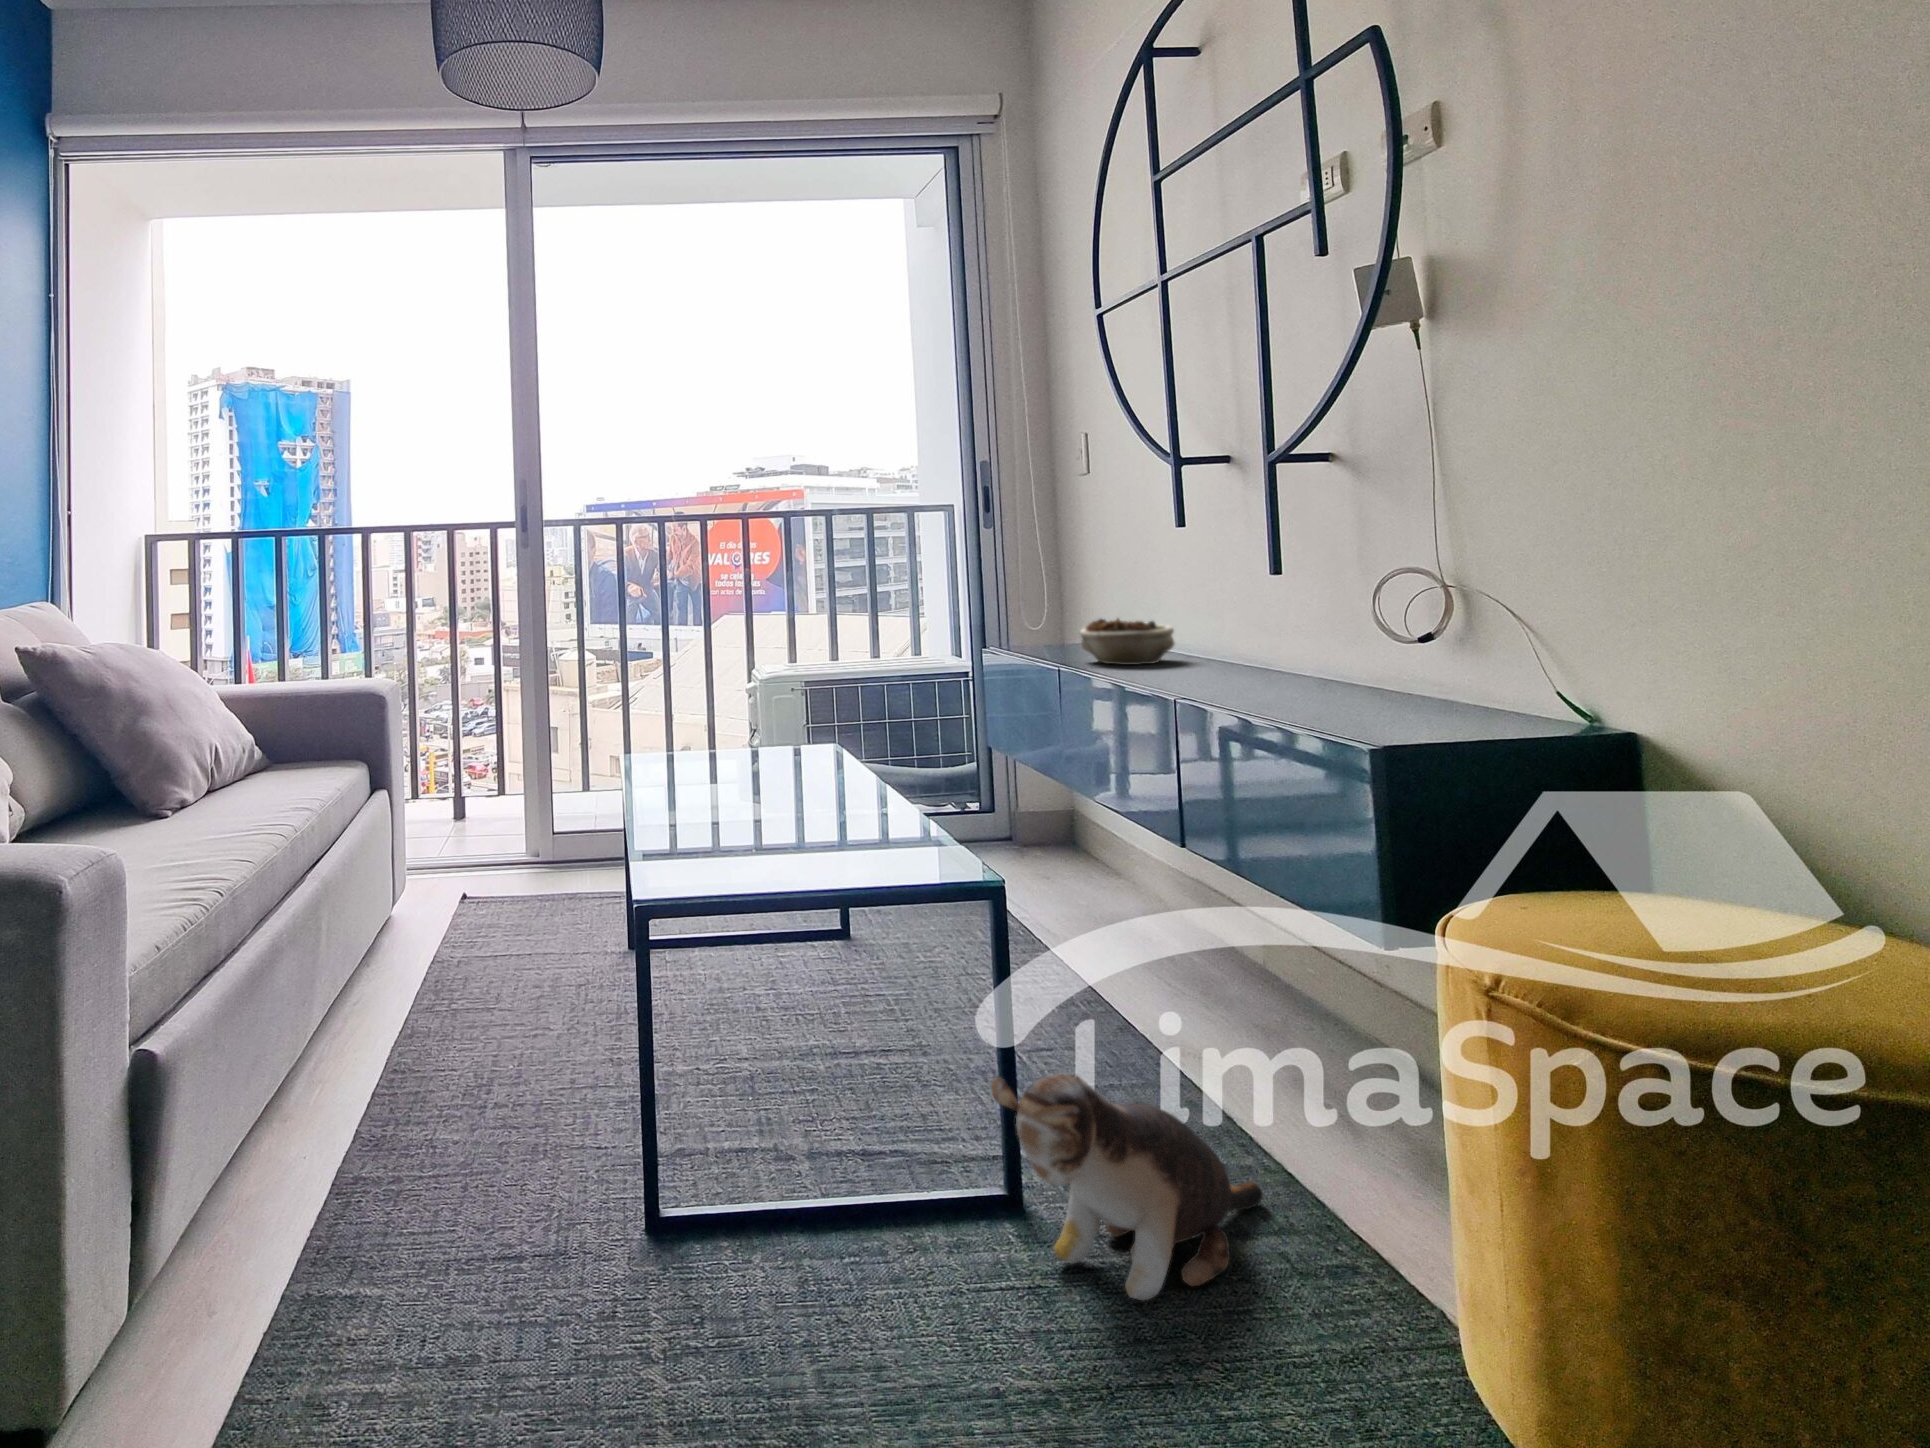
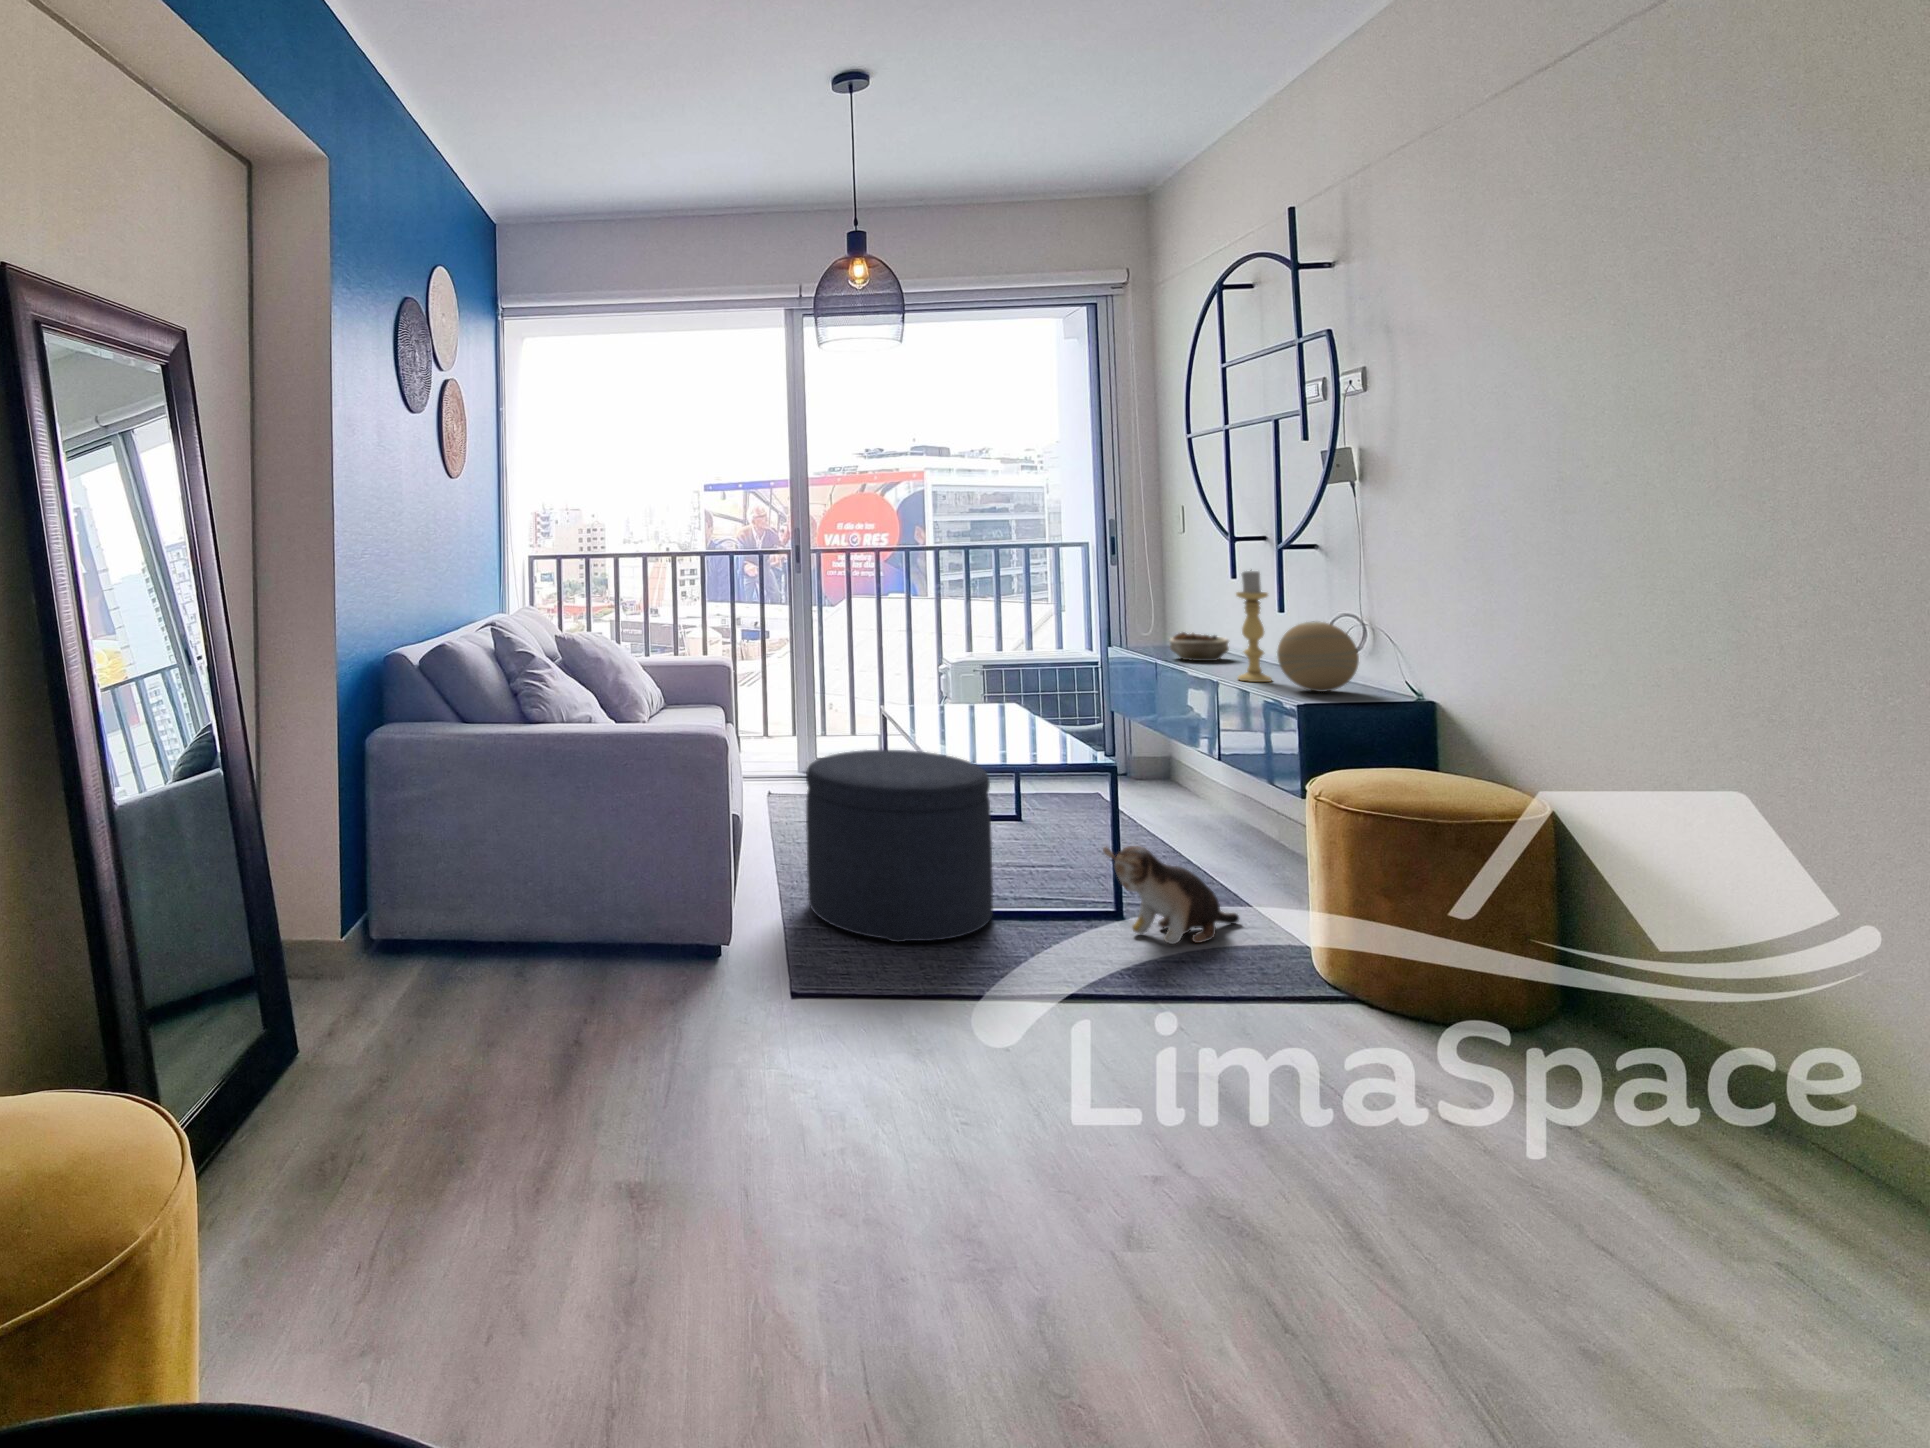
candle holder: none [1206,494,1274,699] -> present [1236,570,1272,682]
decorative orb: none [1297,580,1455,714] -> present [1277,621,1359,692]
ottoman: none [371,862,766,1345] -> present [806,750,993,942]

